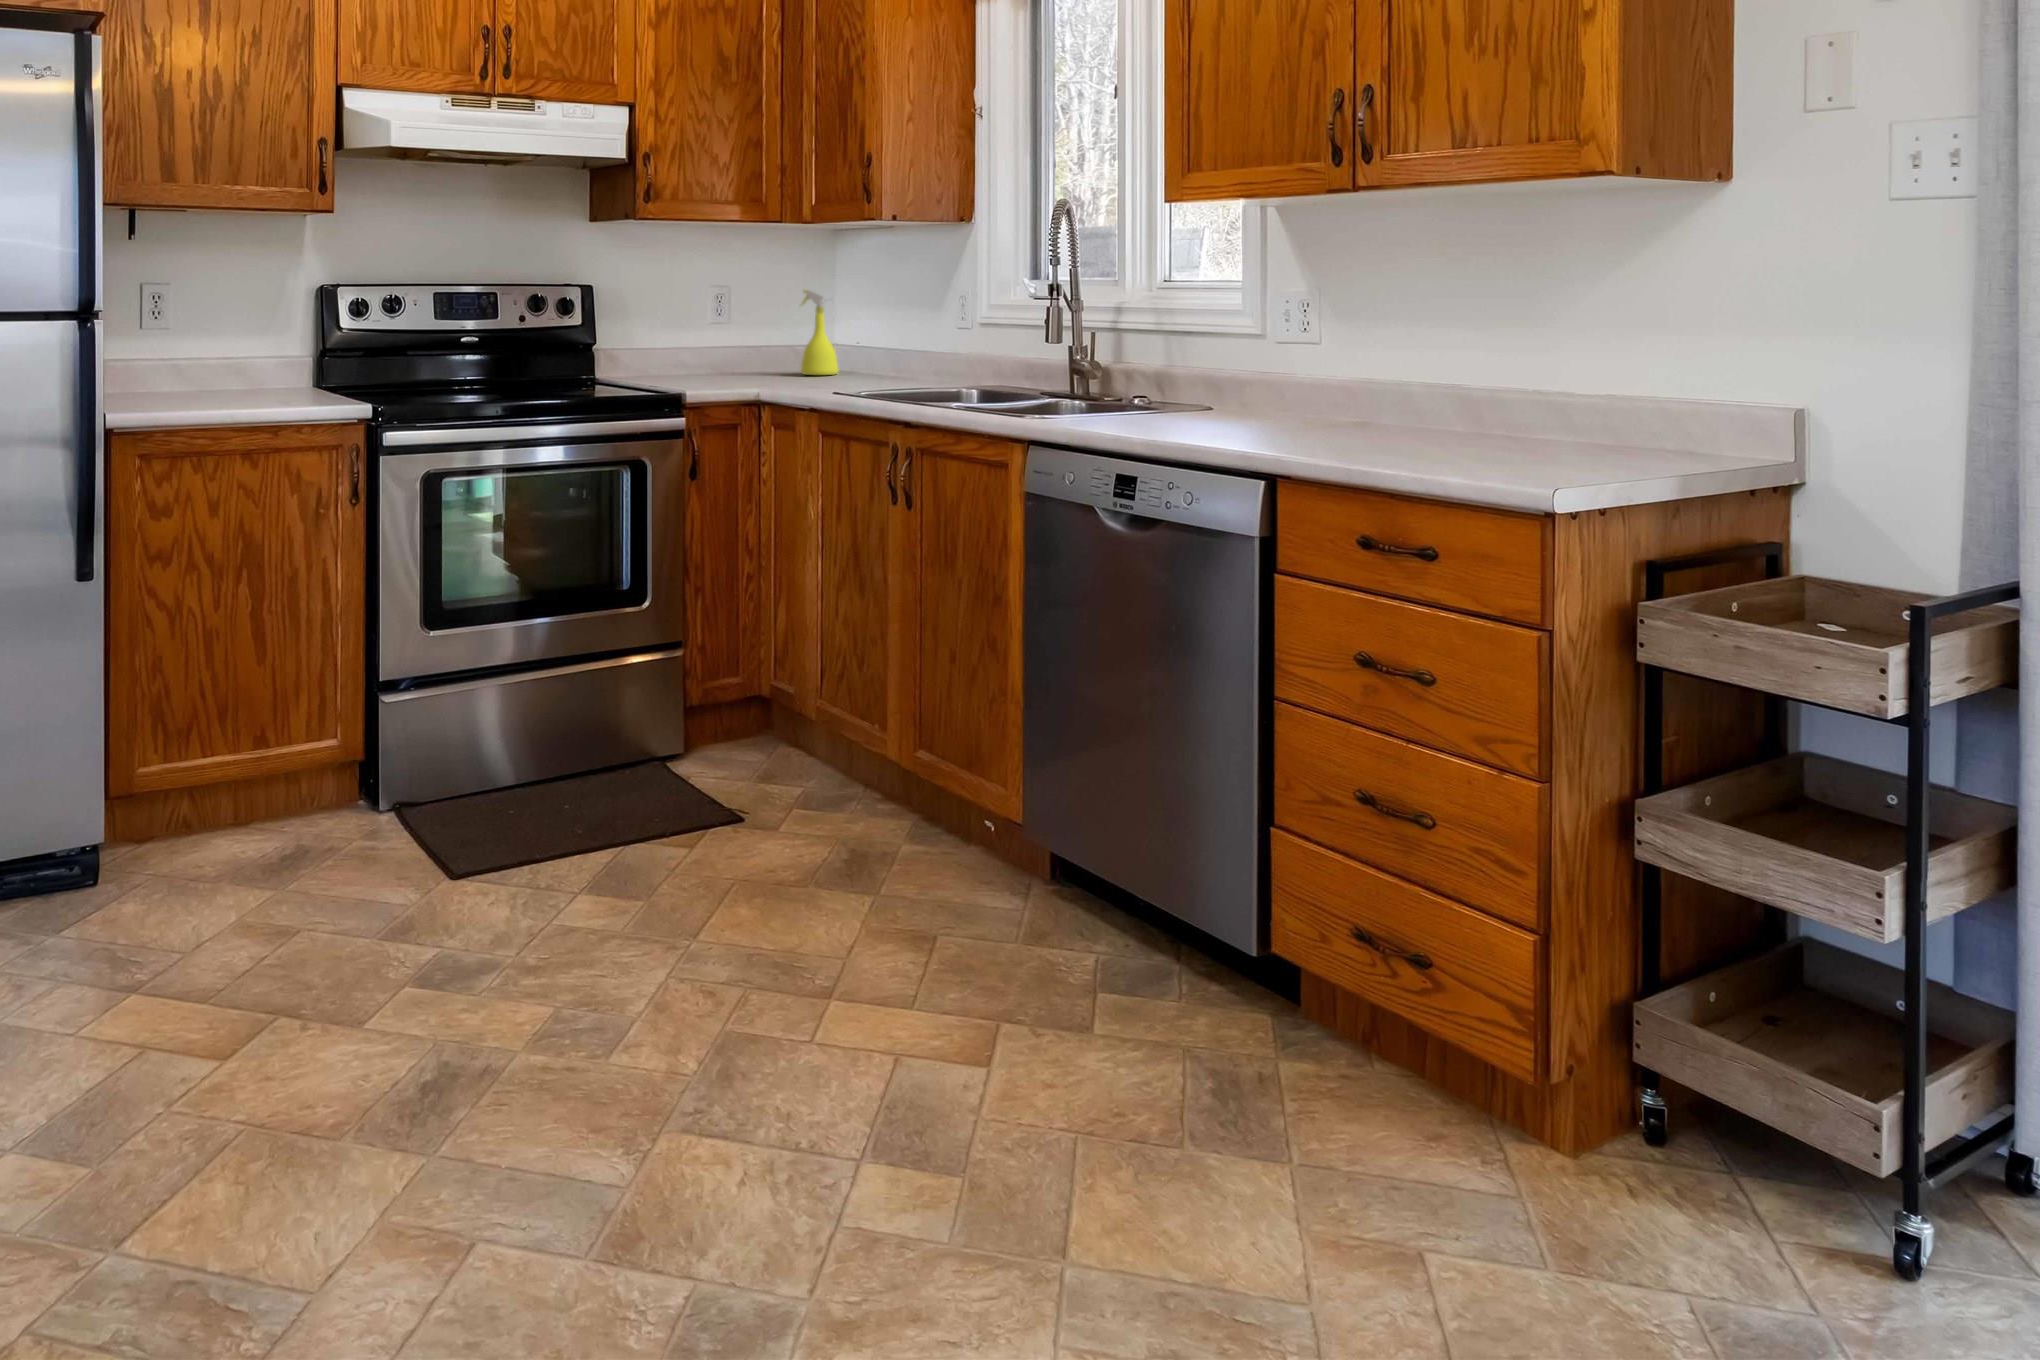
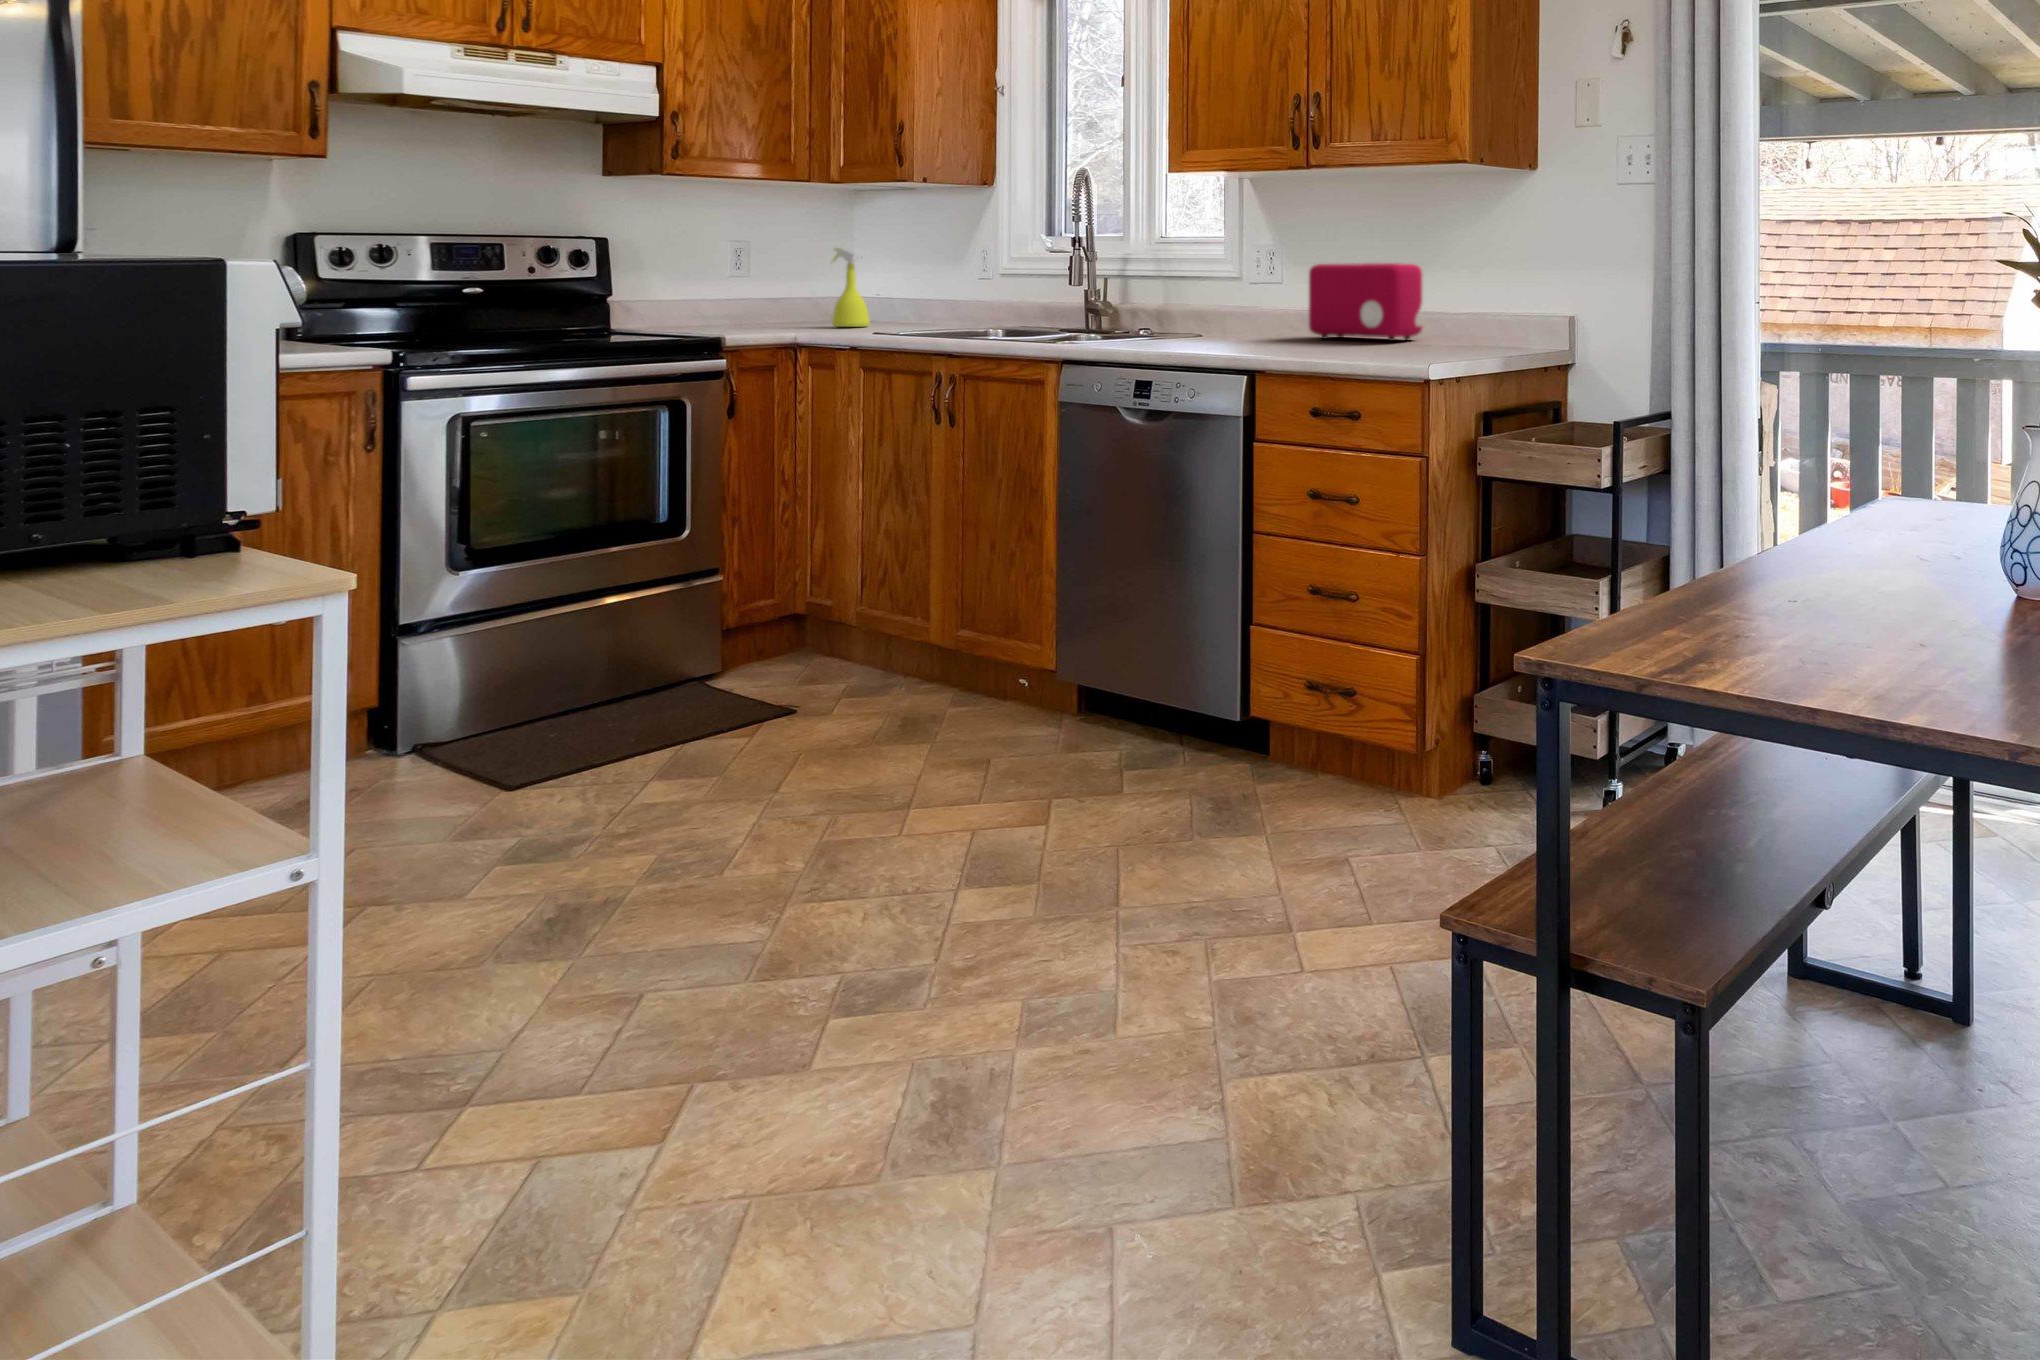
toaster: none [1353,315,1529,426] -> present [1309,263,1422,341]

